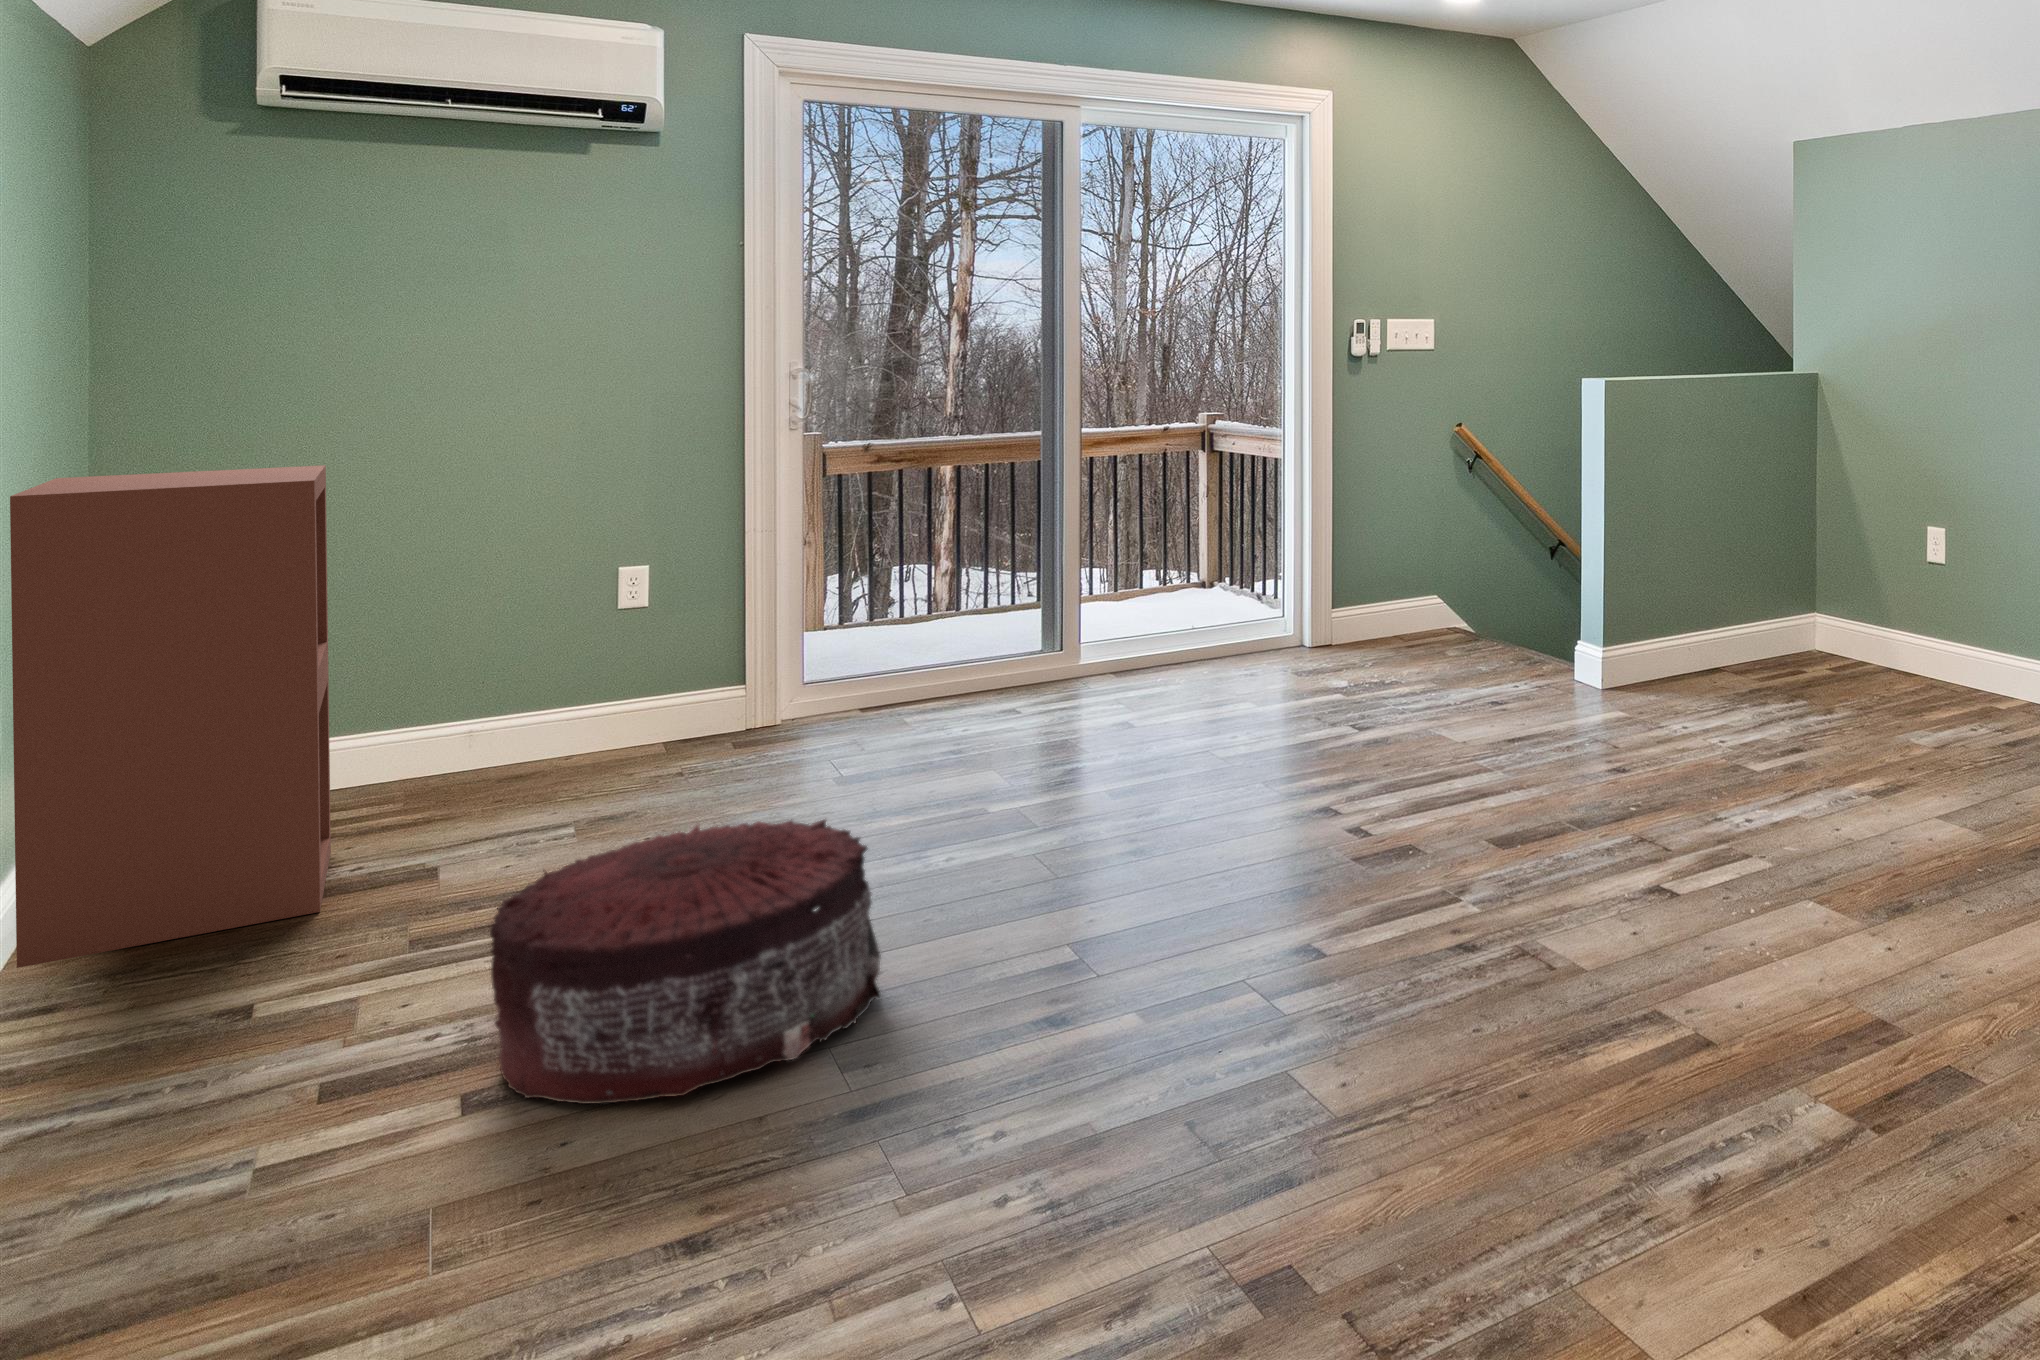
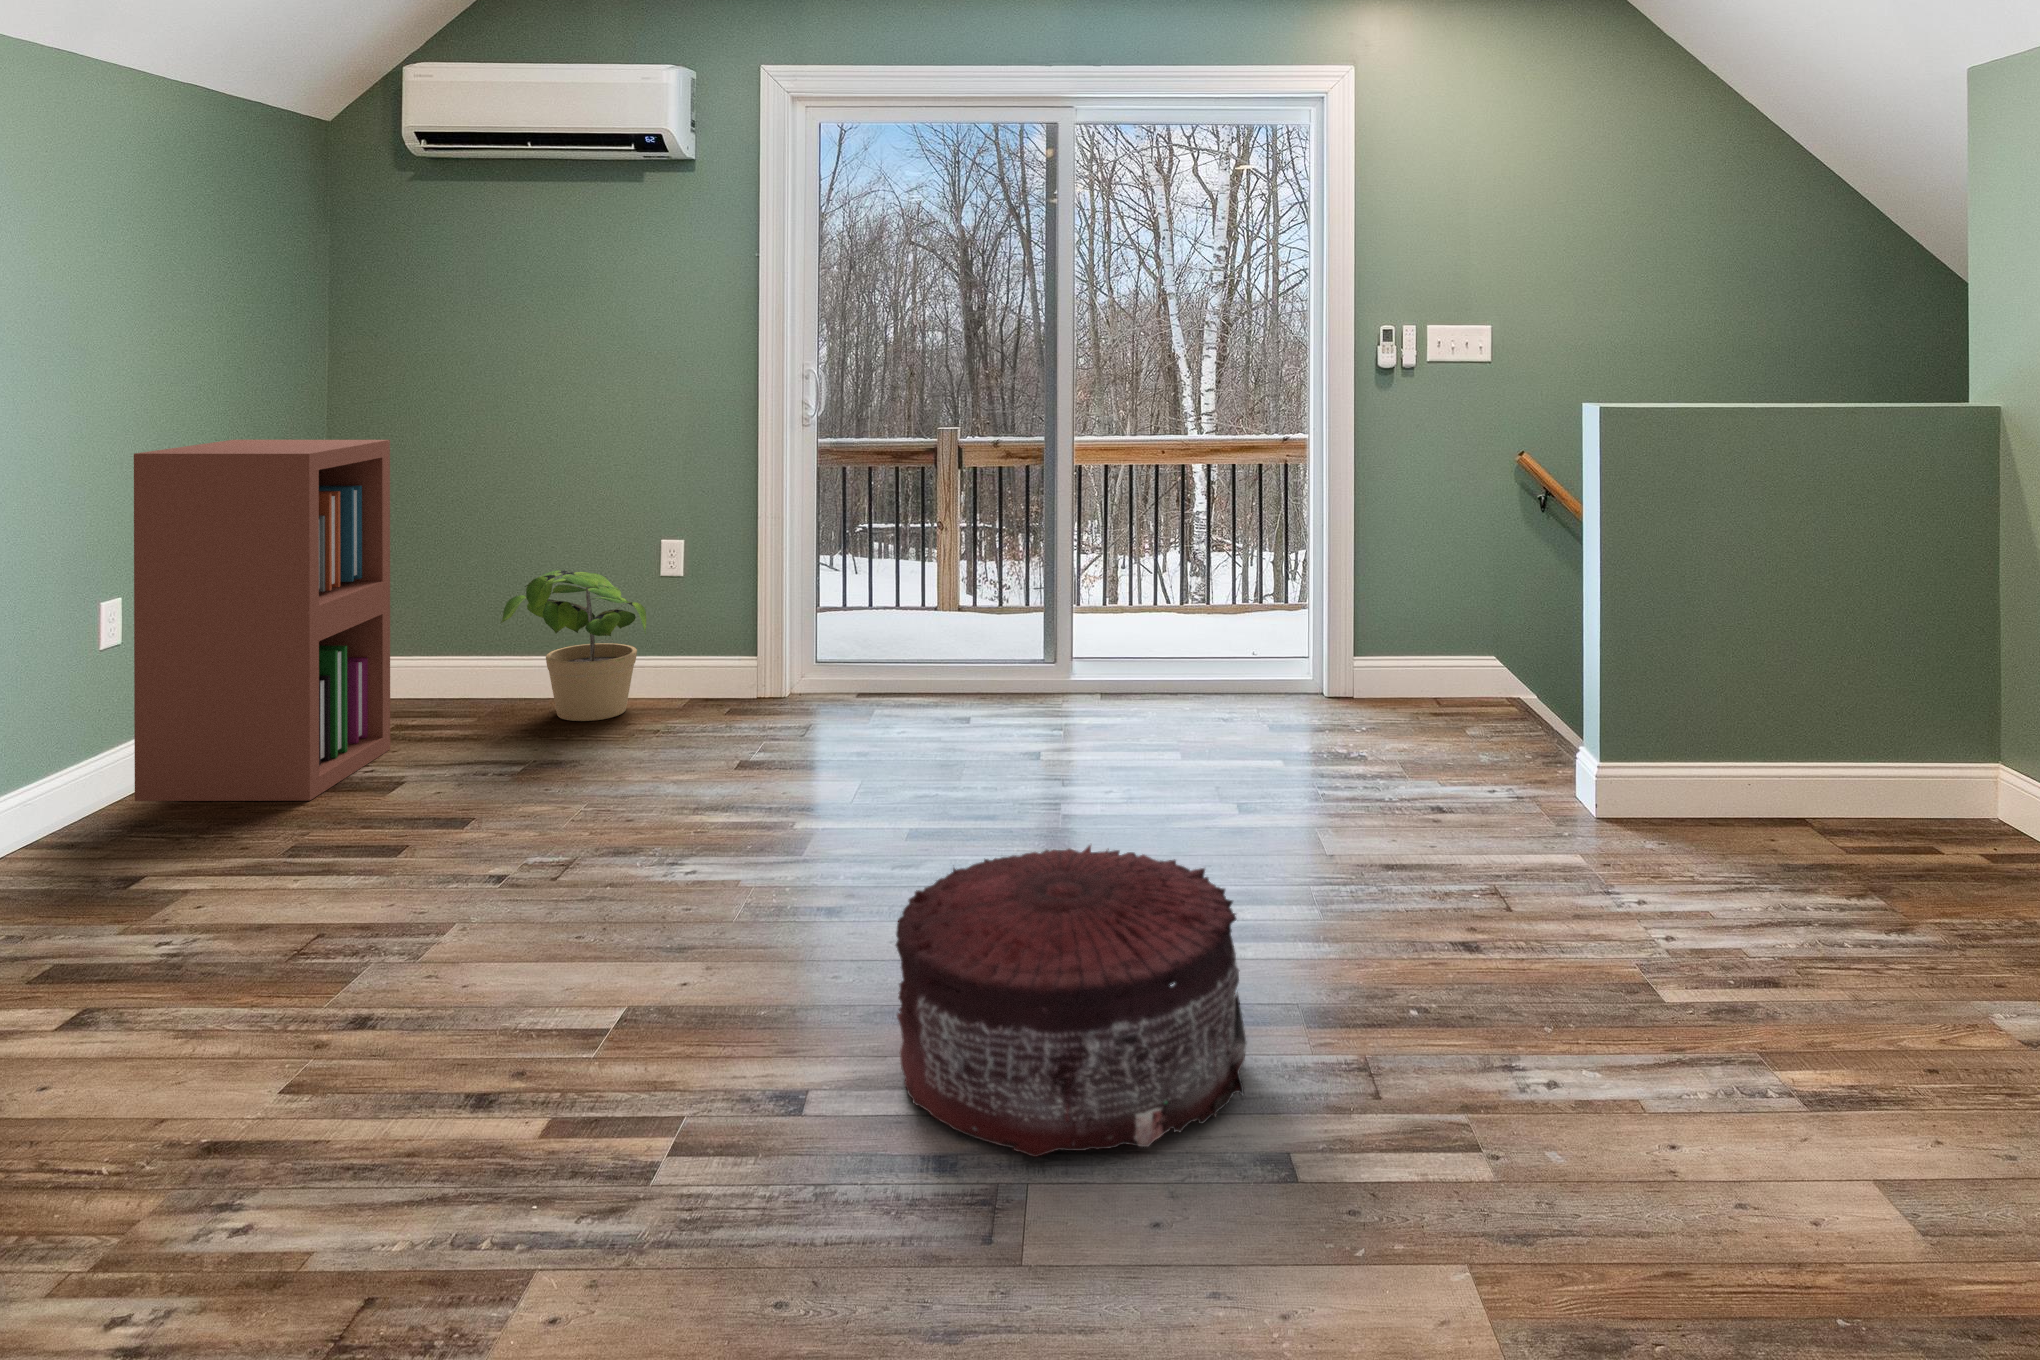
potted plant: none [439,606,626,787] -> present [501,570,646,721]
pouf: present [490,820,881,1104] -> present [896,845,1246,1157]

